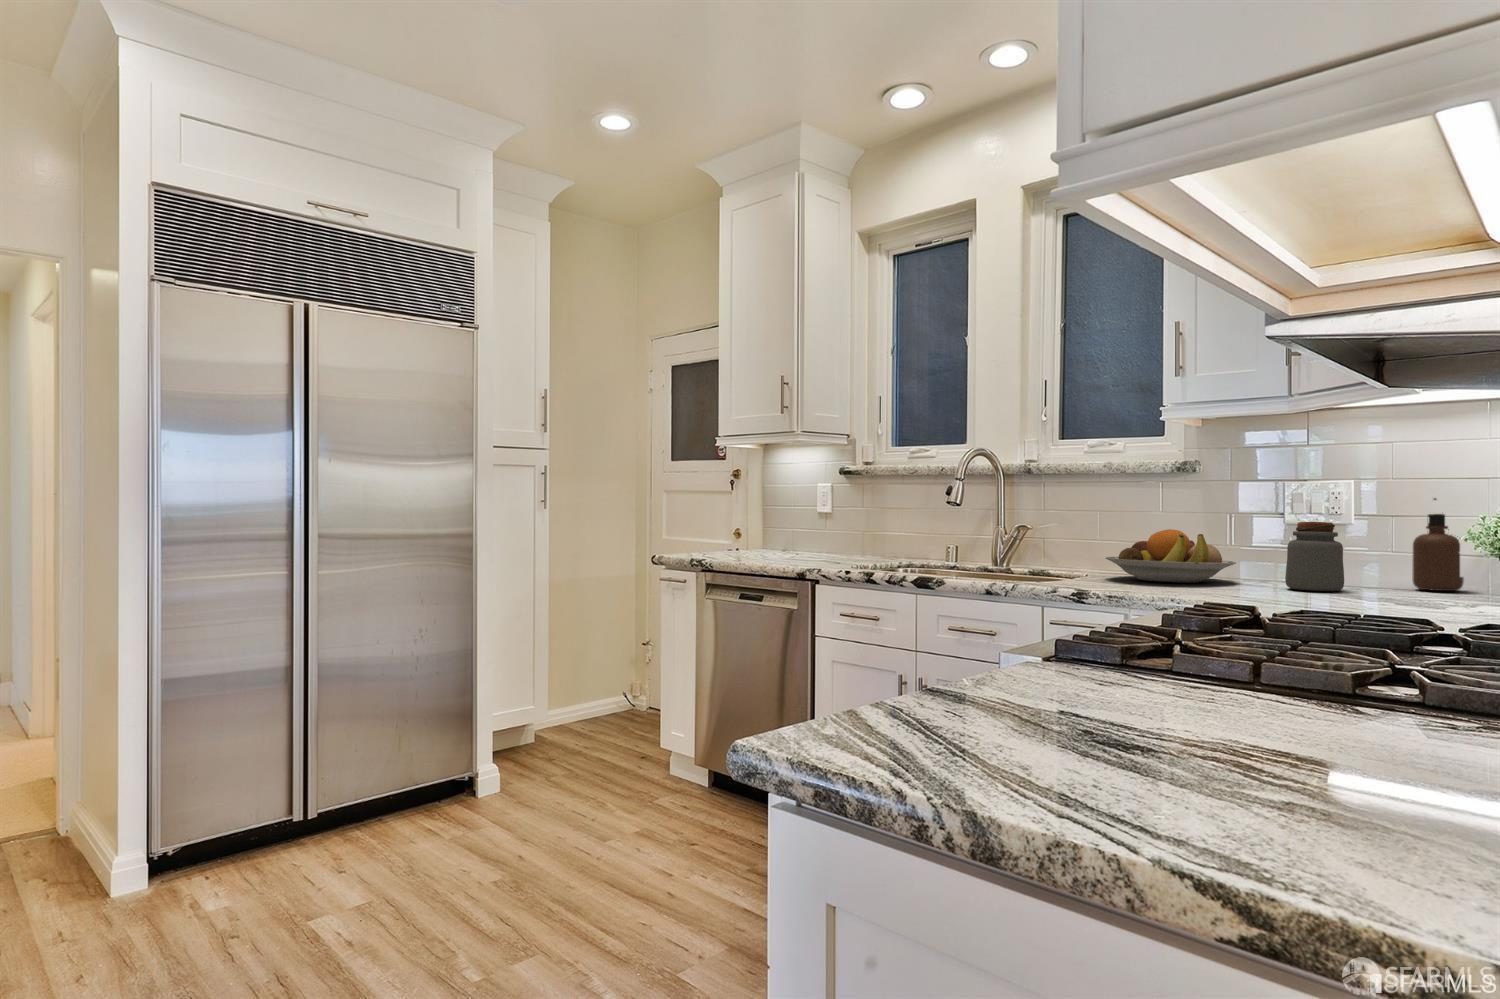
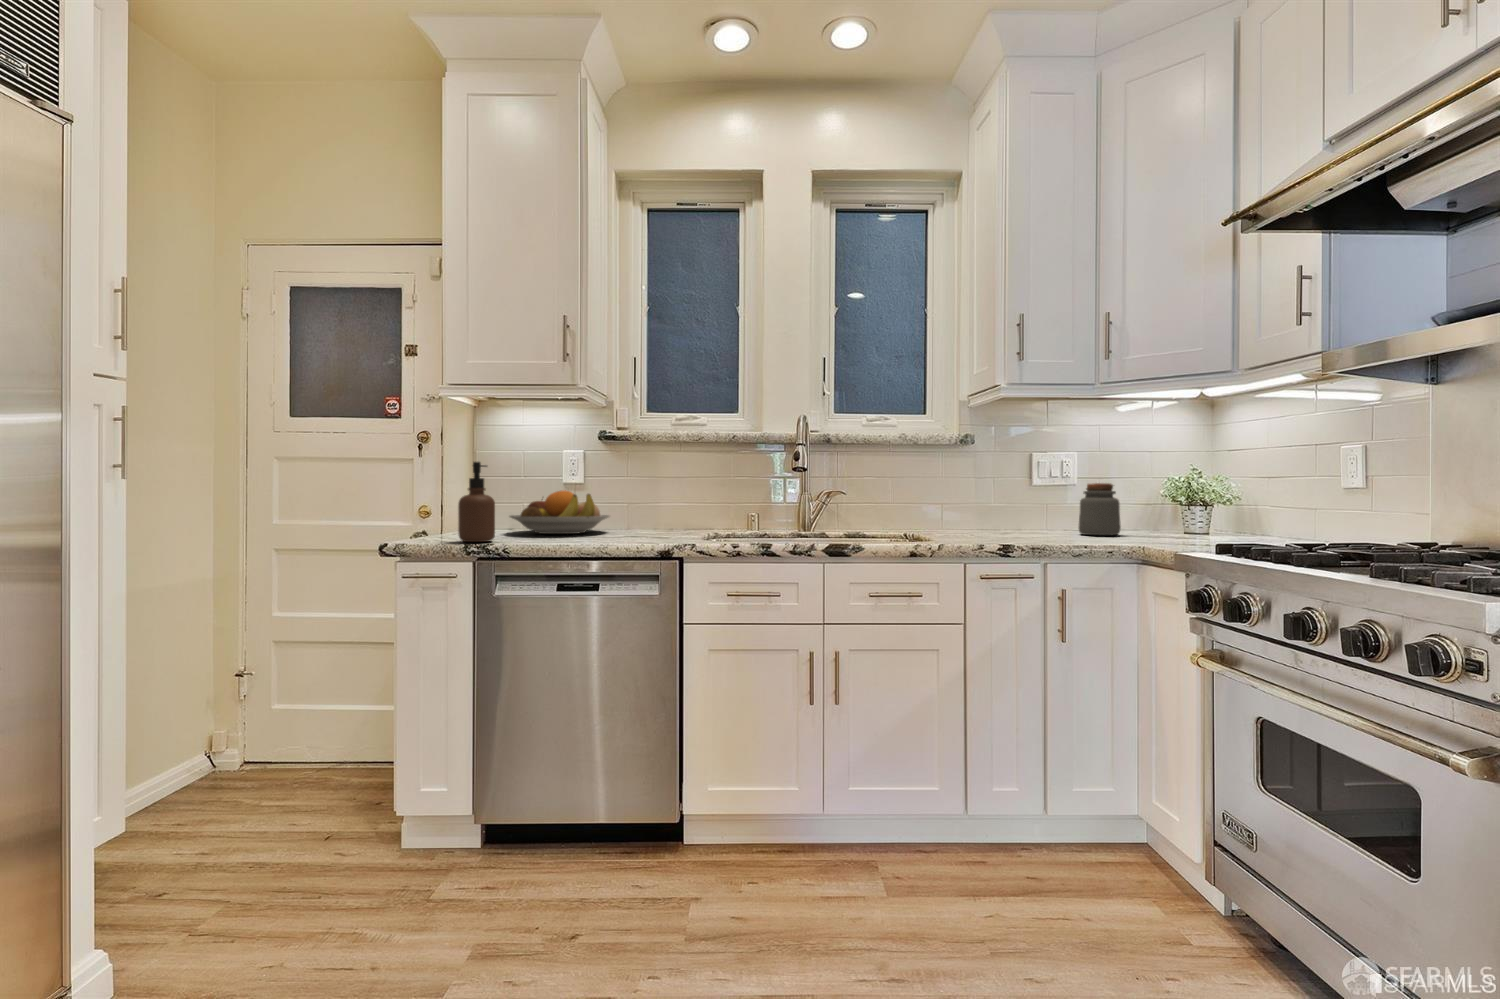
soap dispenser: present [1412,498,1464,591] -> present [458,462,495,542]
fruit bowl: present [1105,529,1236,583] -> present [510,491,610,534]

